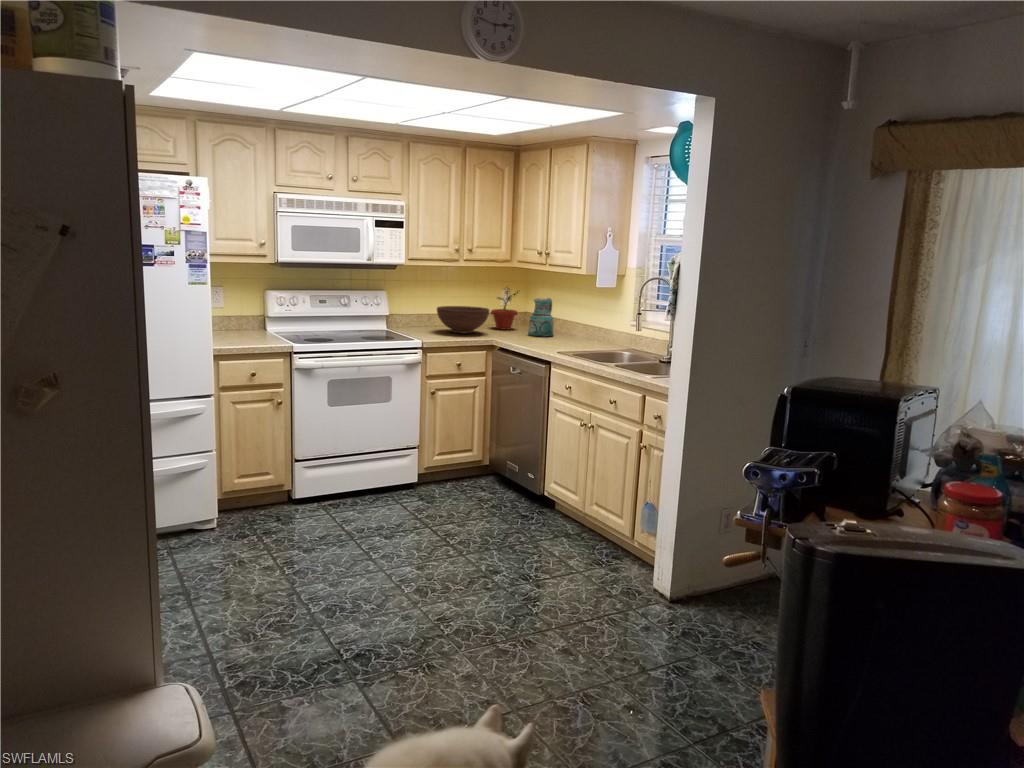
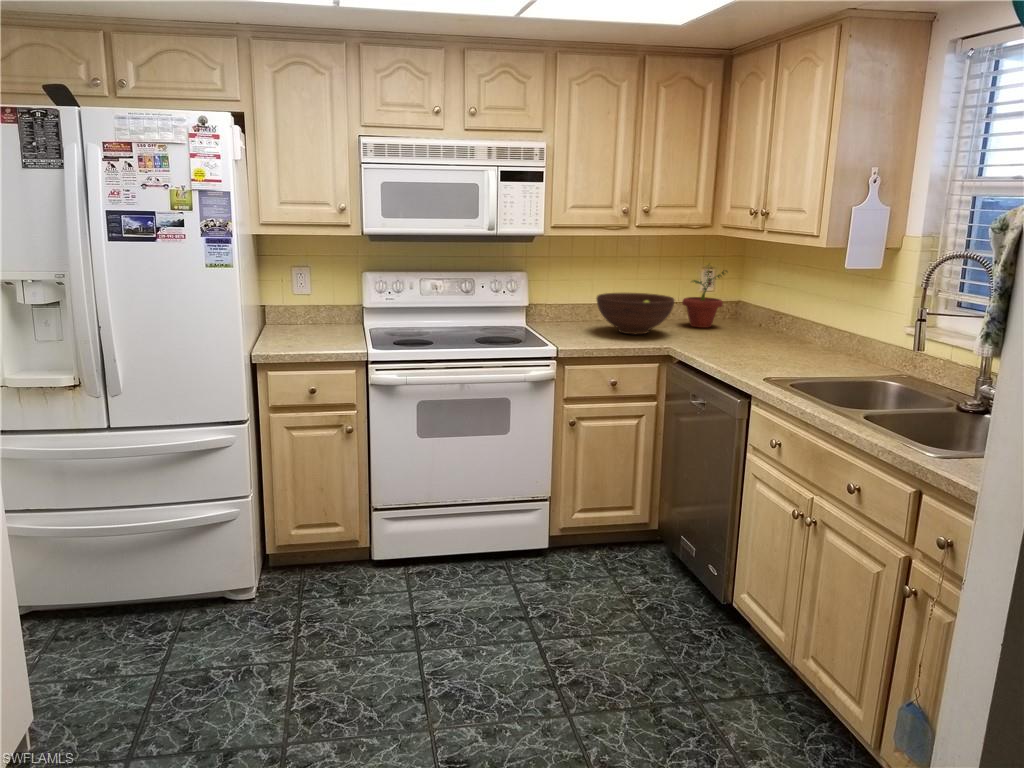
ceramic pitcher: present [528,298,553,336] -> none [734,282,776,342]

